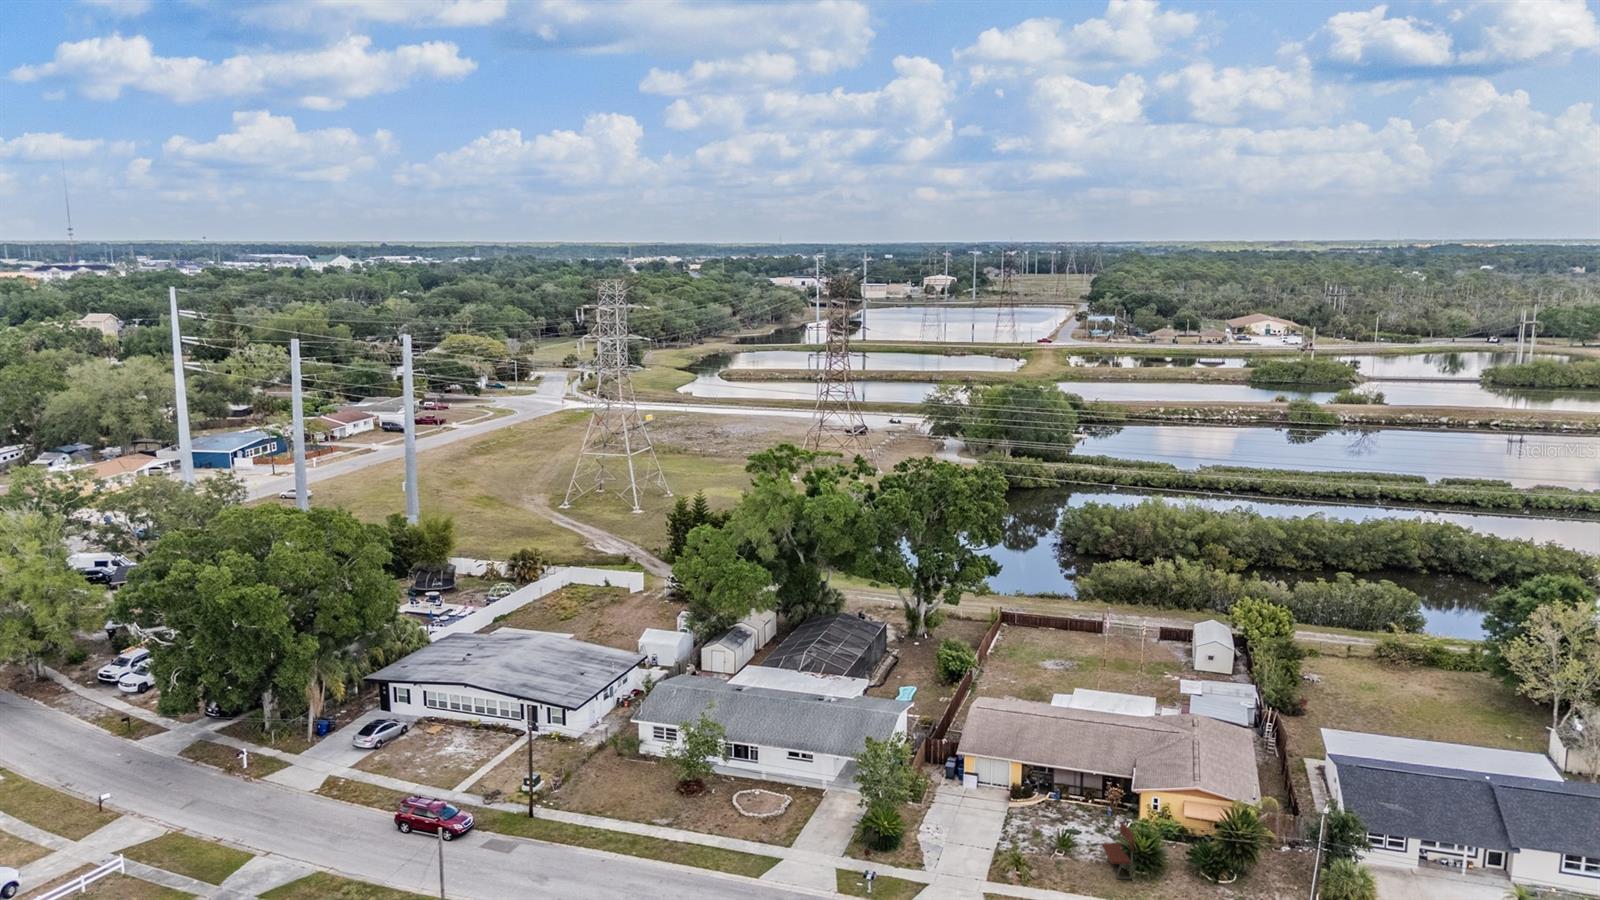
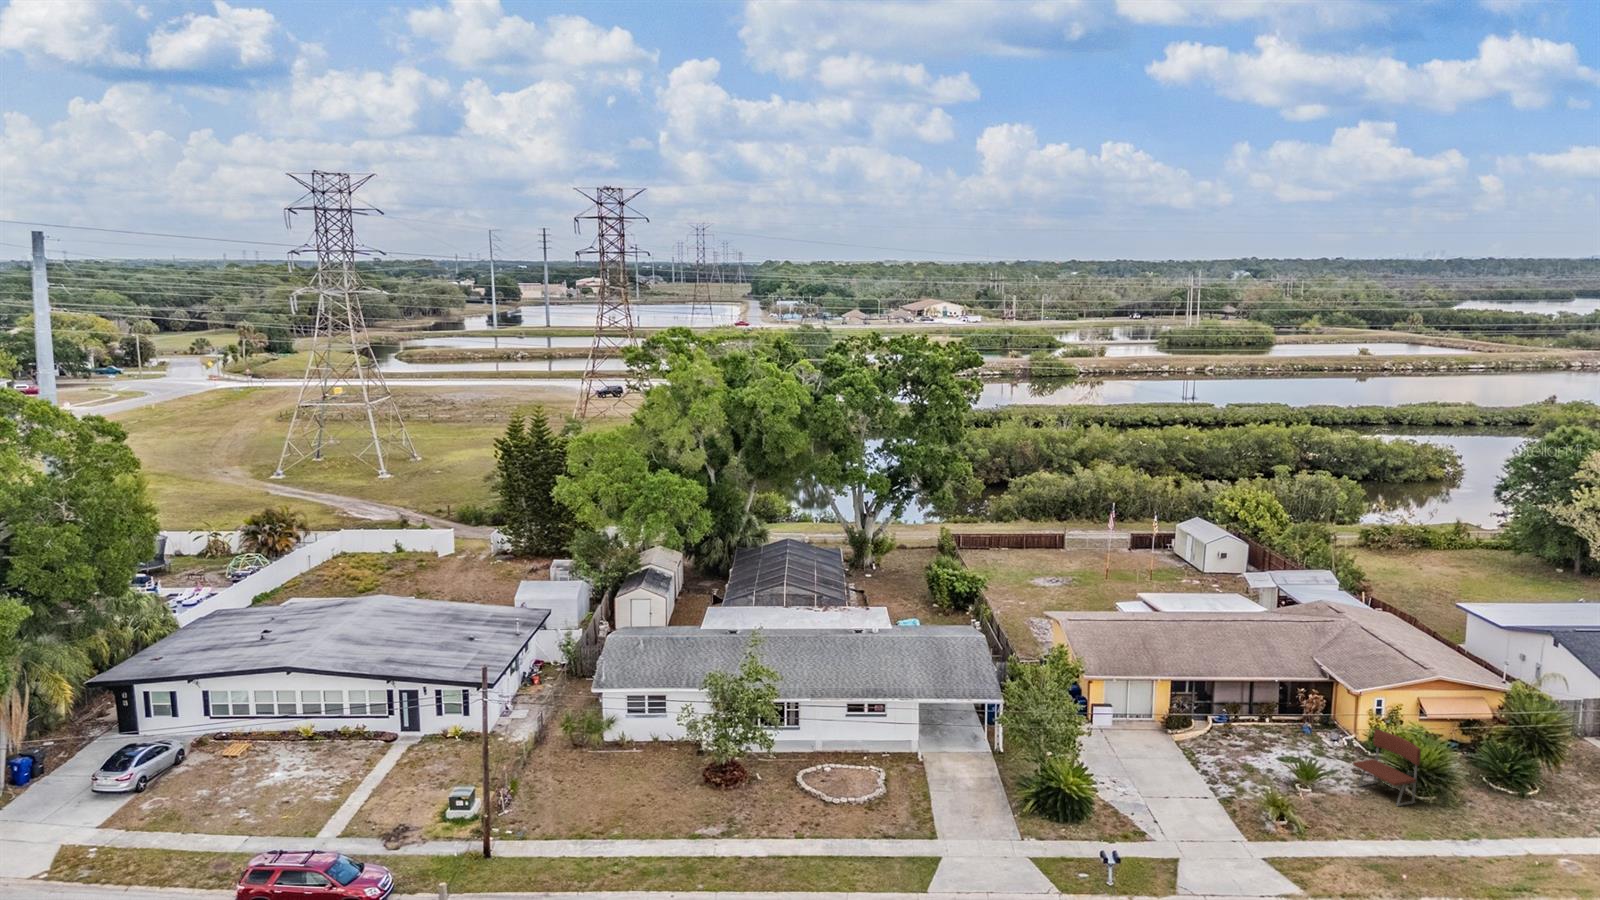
potted tree: present [860,829,878,855] -> none [1042,785,1080,830]

